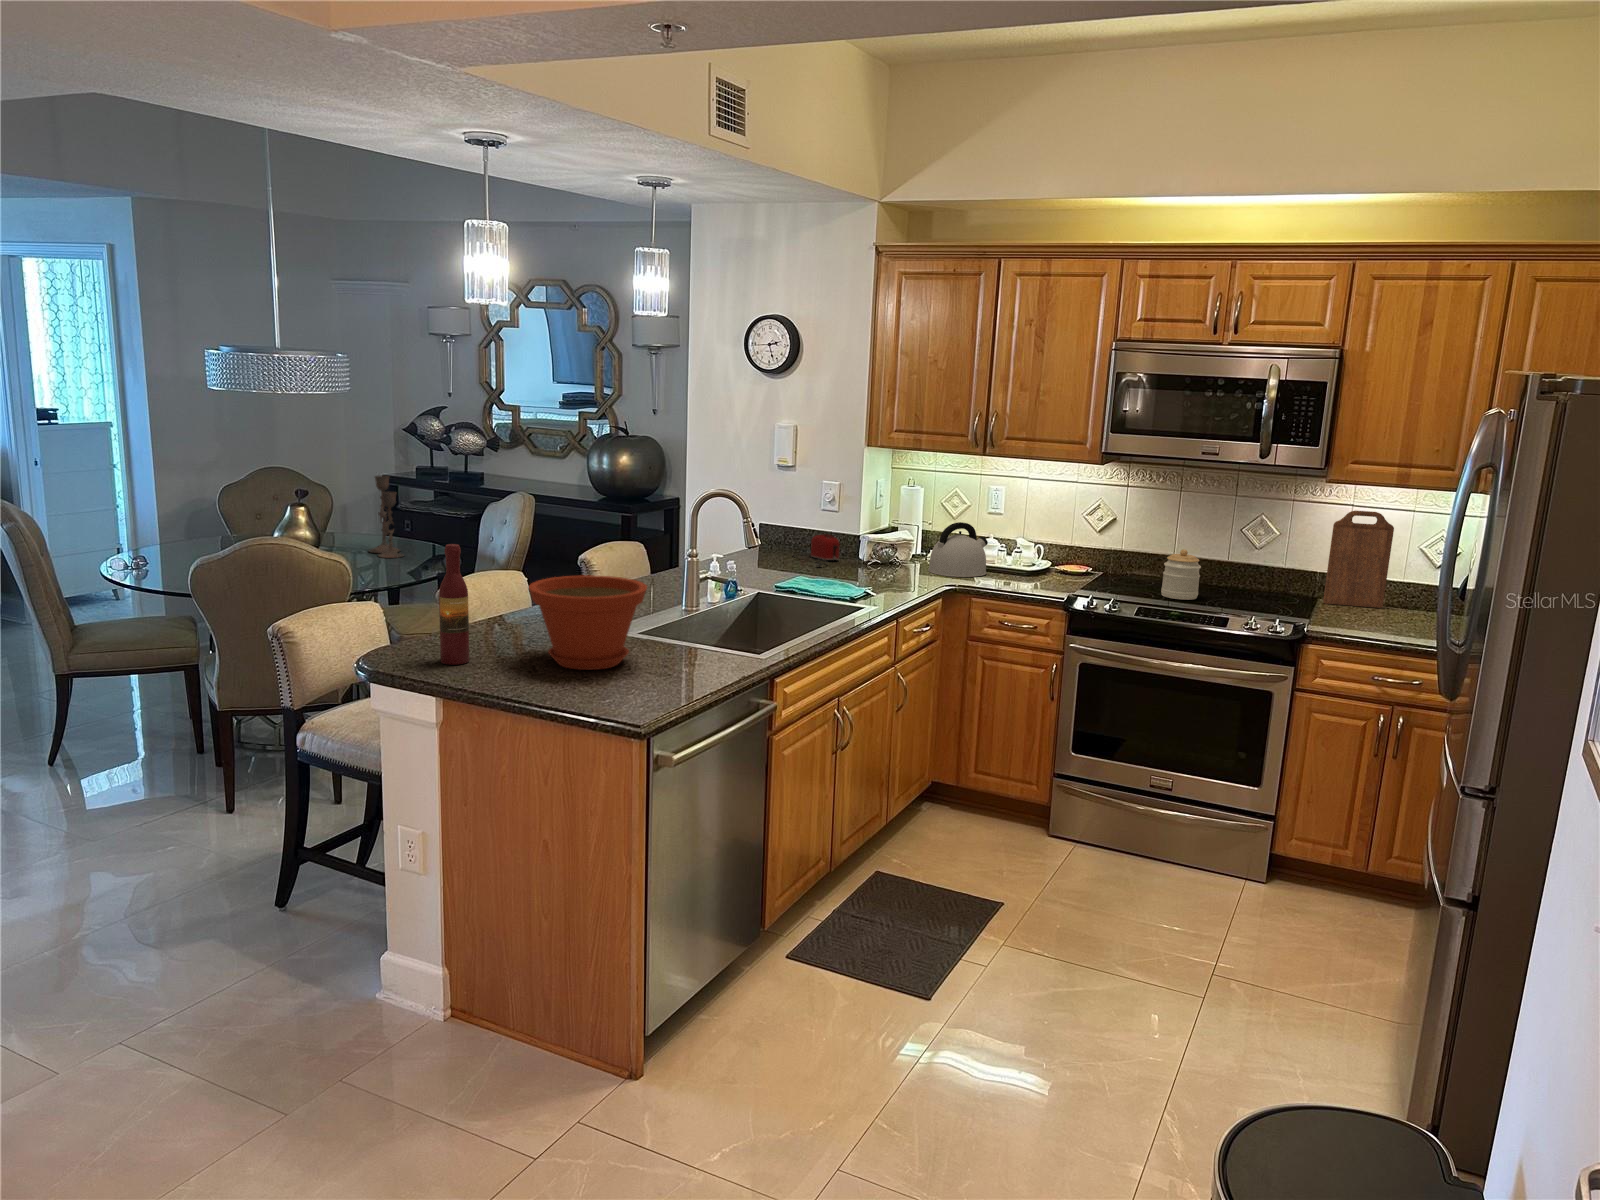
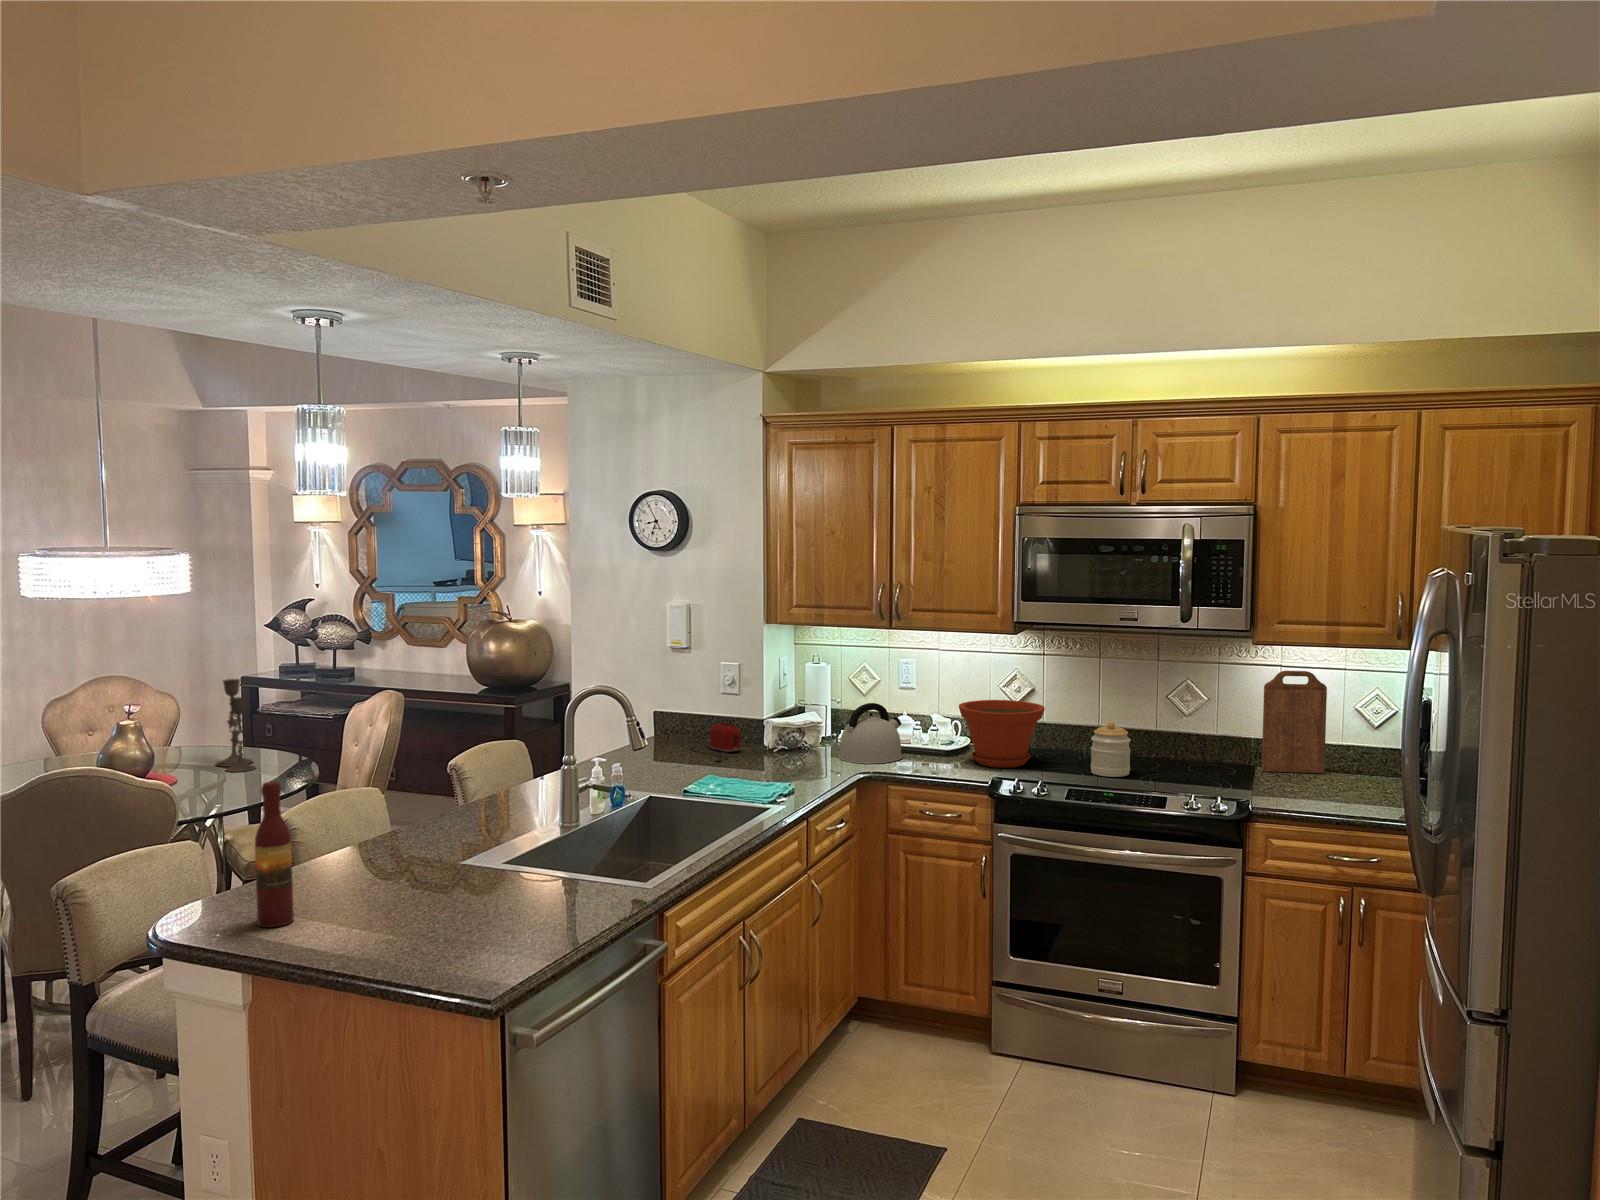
plant pot: present [529,575,647,670] -> present [959,700,1045,768]

